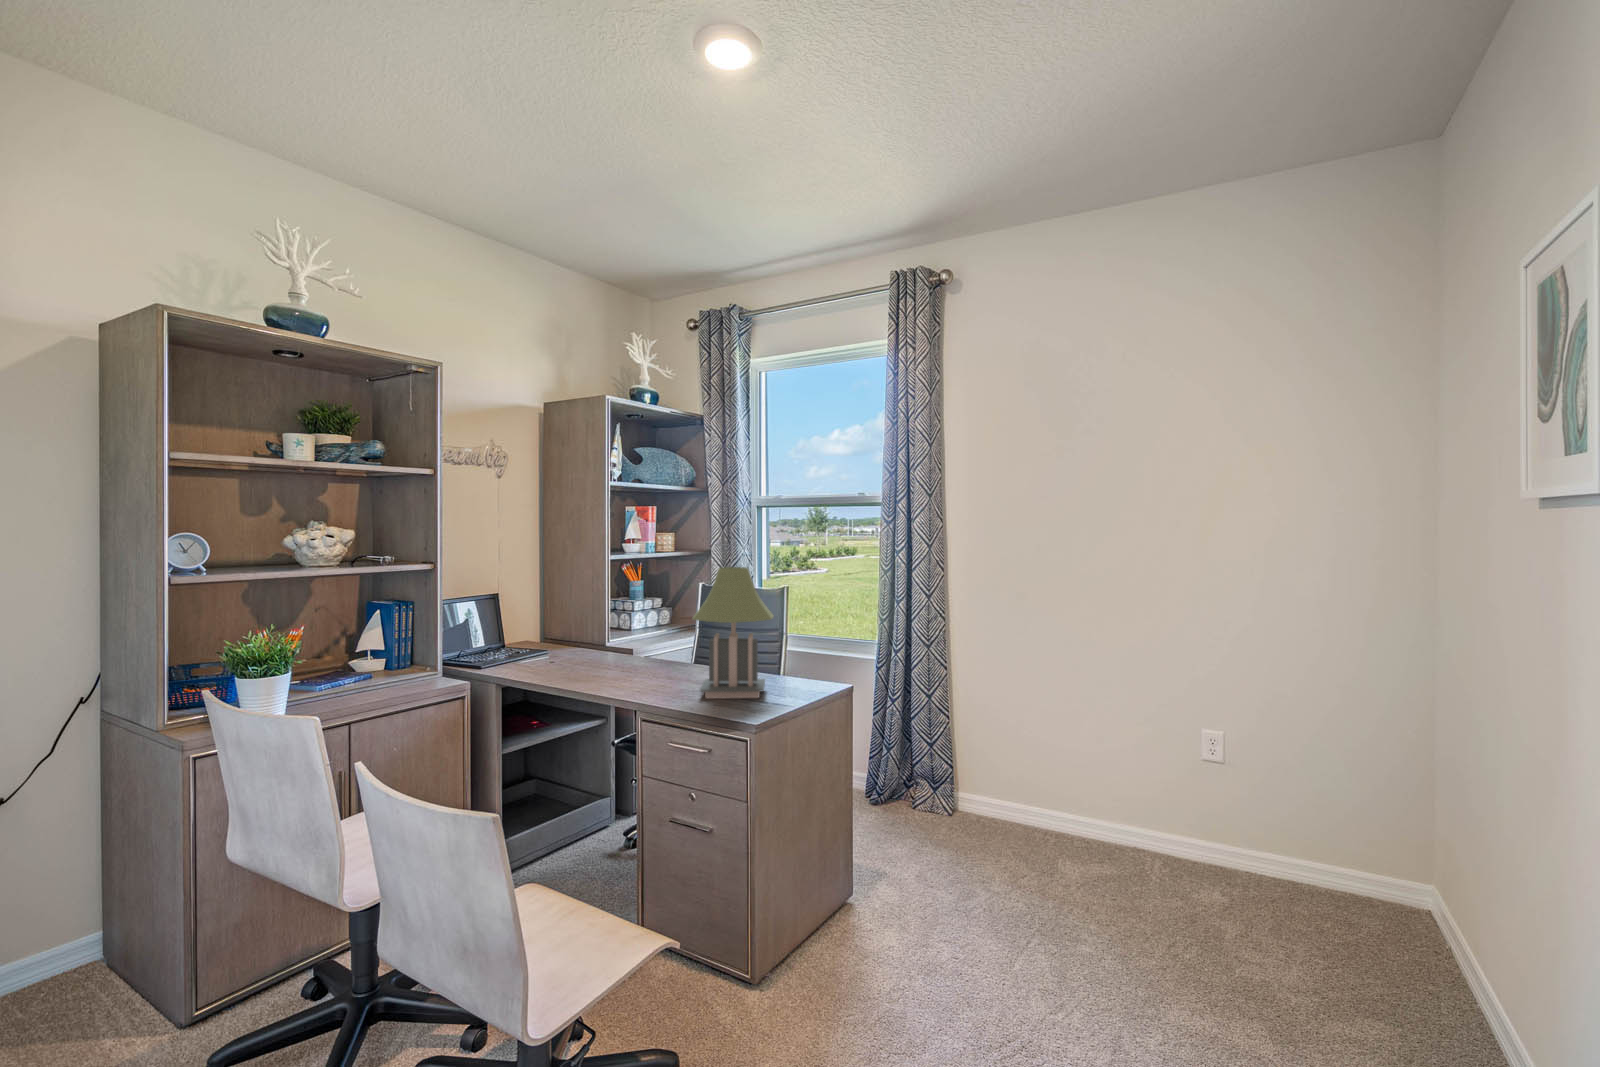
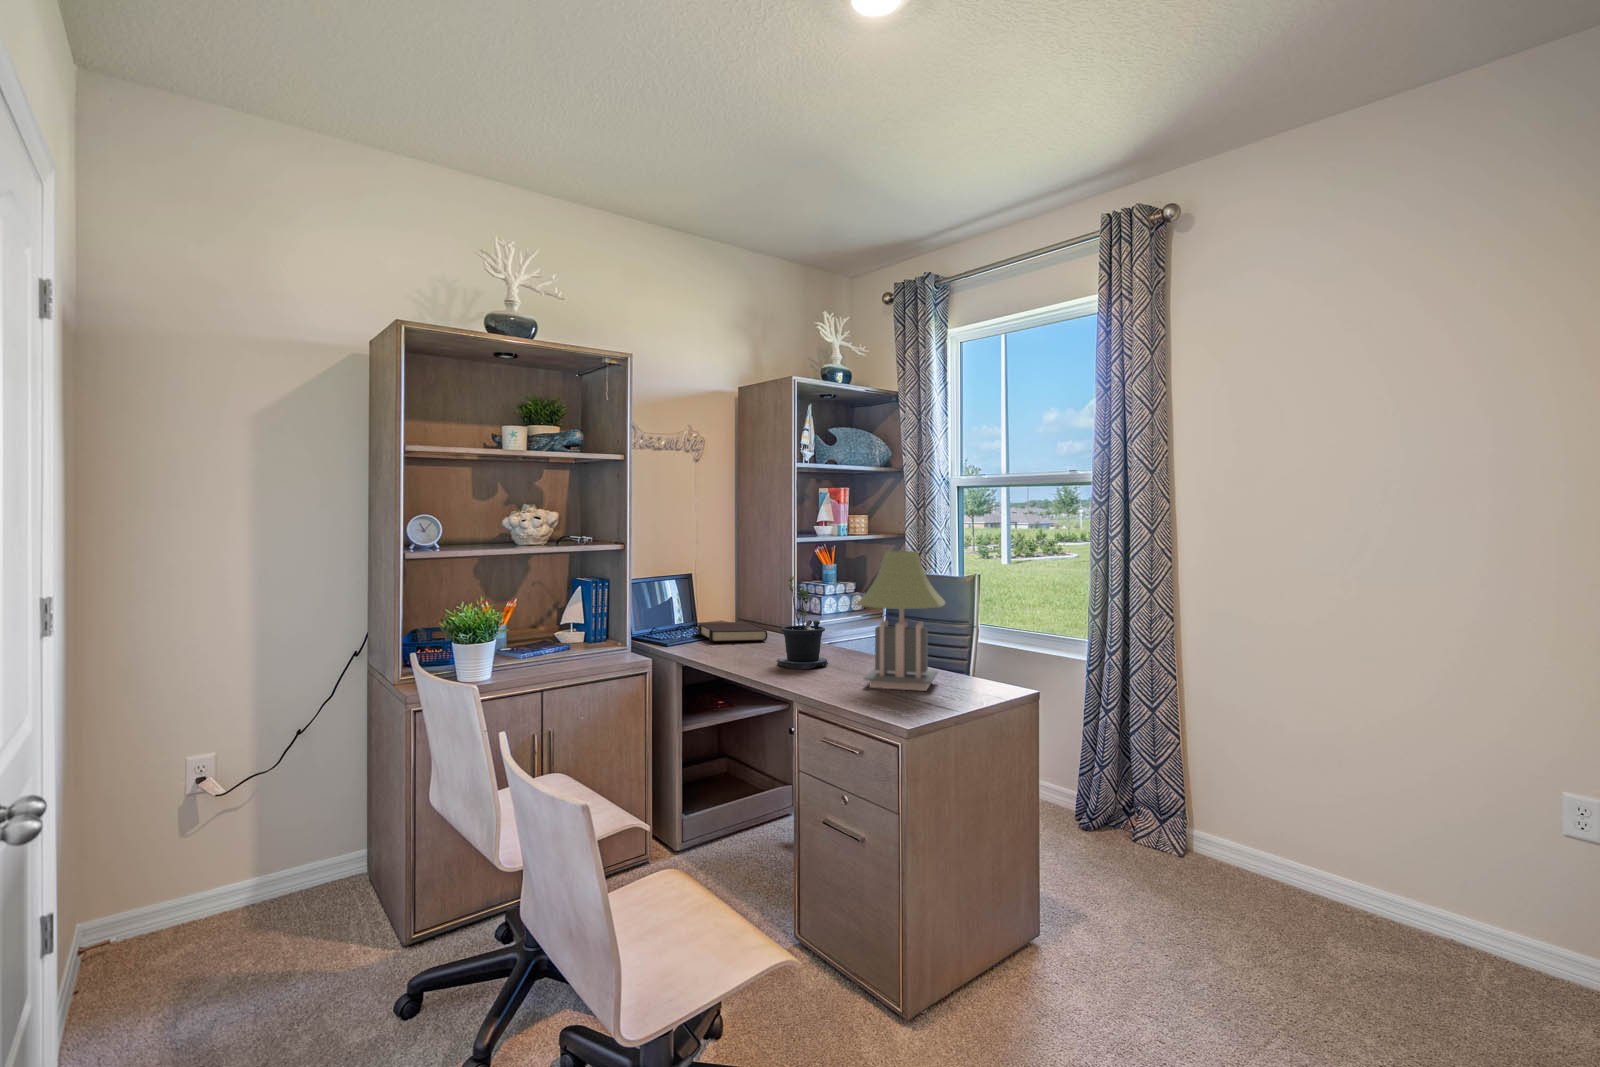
potted plant: none [602,593,656,684] -> present [777,577,828,669]
book: none [505,638,584,660] -> present [697,622,767,642]

